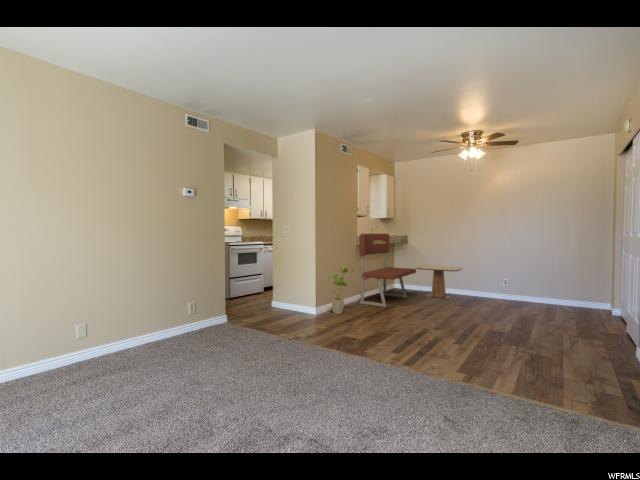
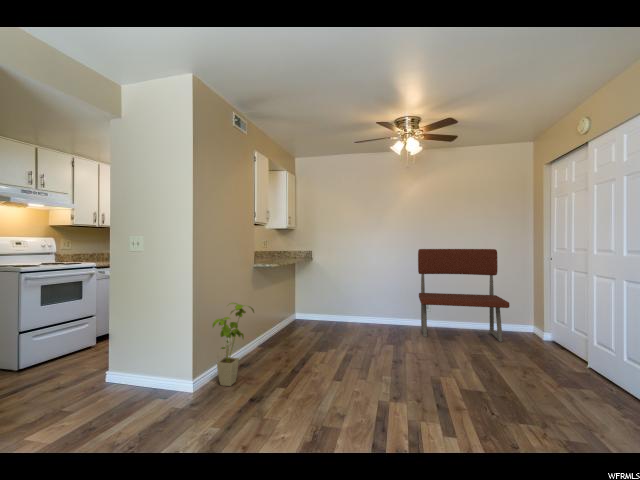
bench: present [359,234,416,307] -> present [418,249,510,342]
side table: present [416,265,462,299] -> none [326,288,381,331]

